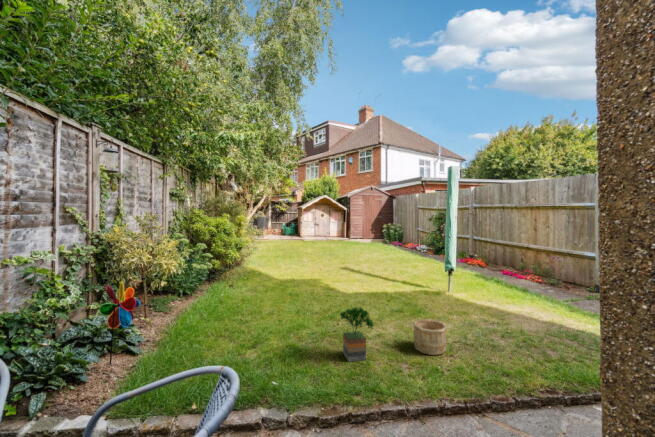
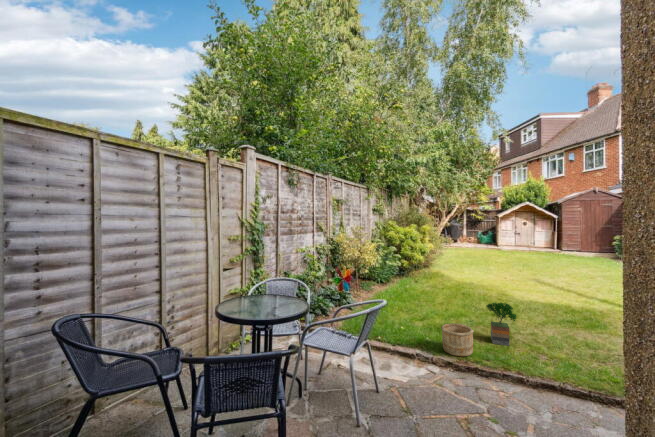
wooden bucket: present [413,319,447,355] -> present [441,323,474,357]

